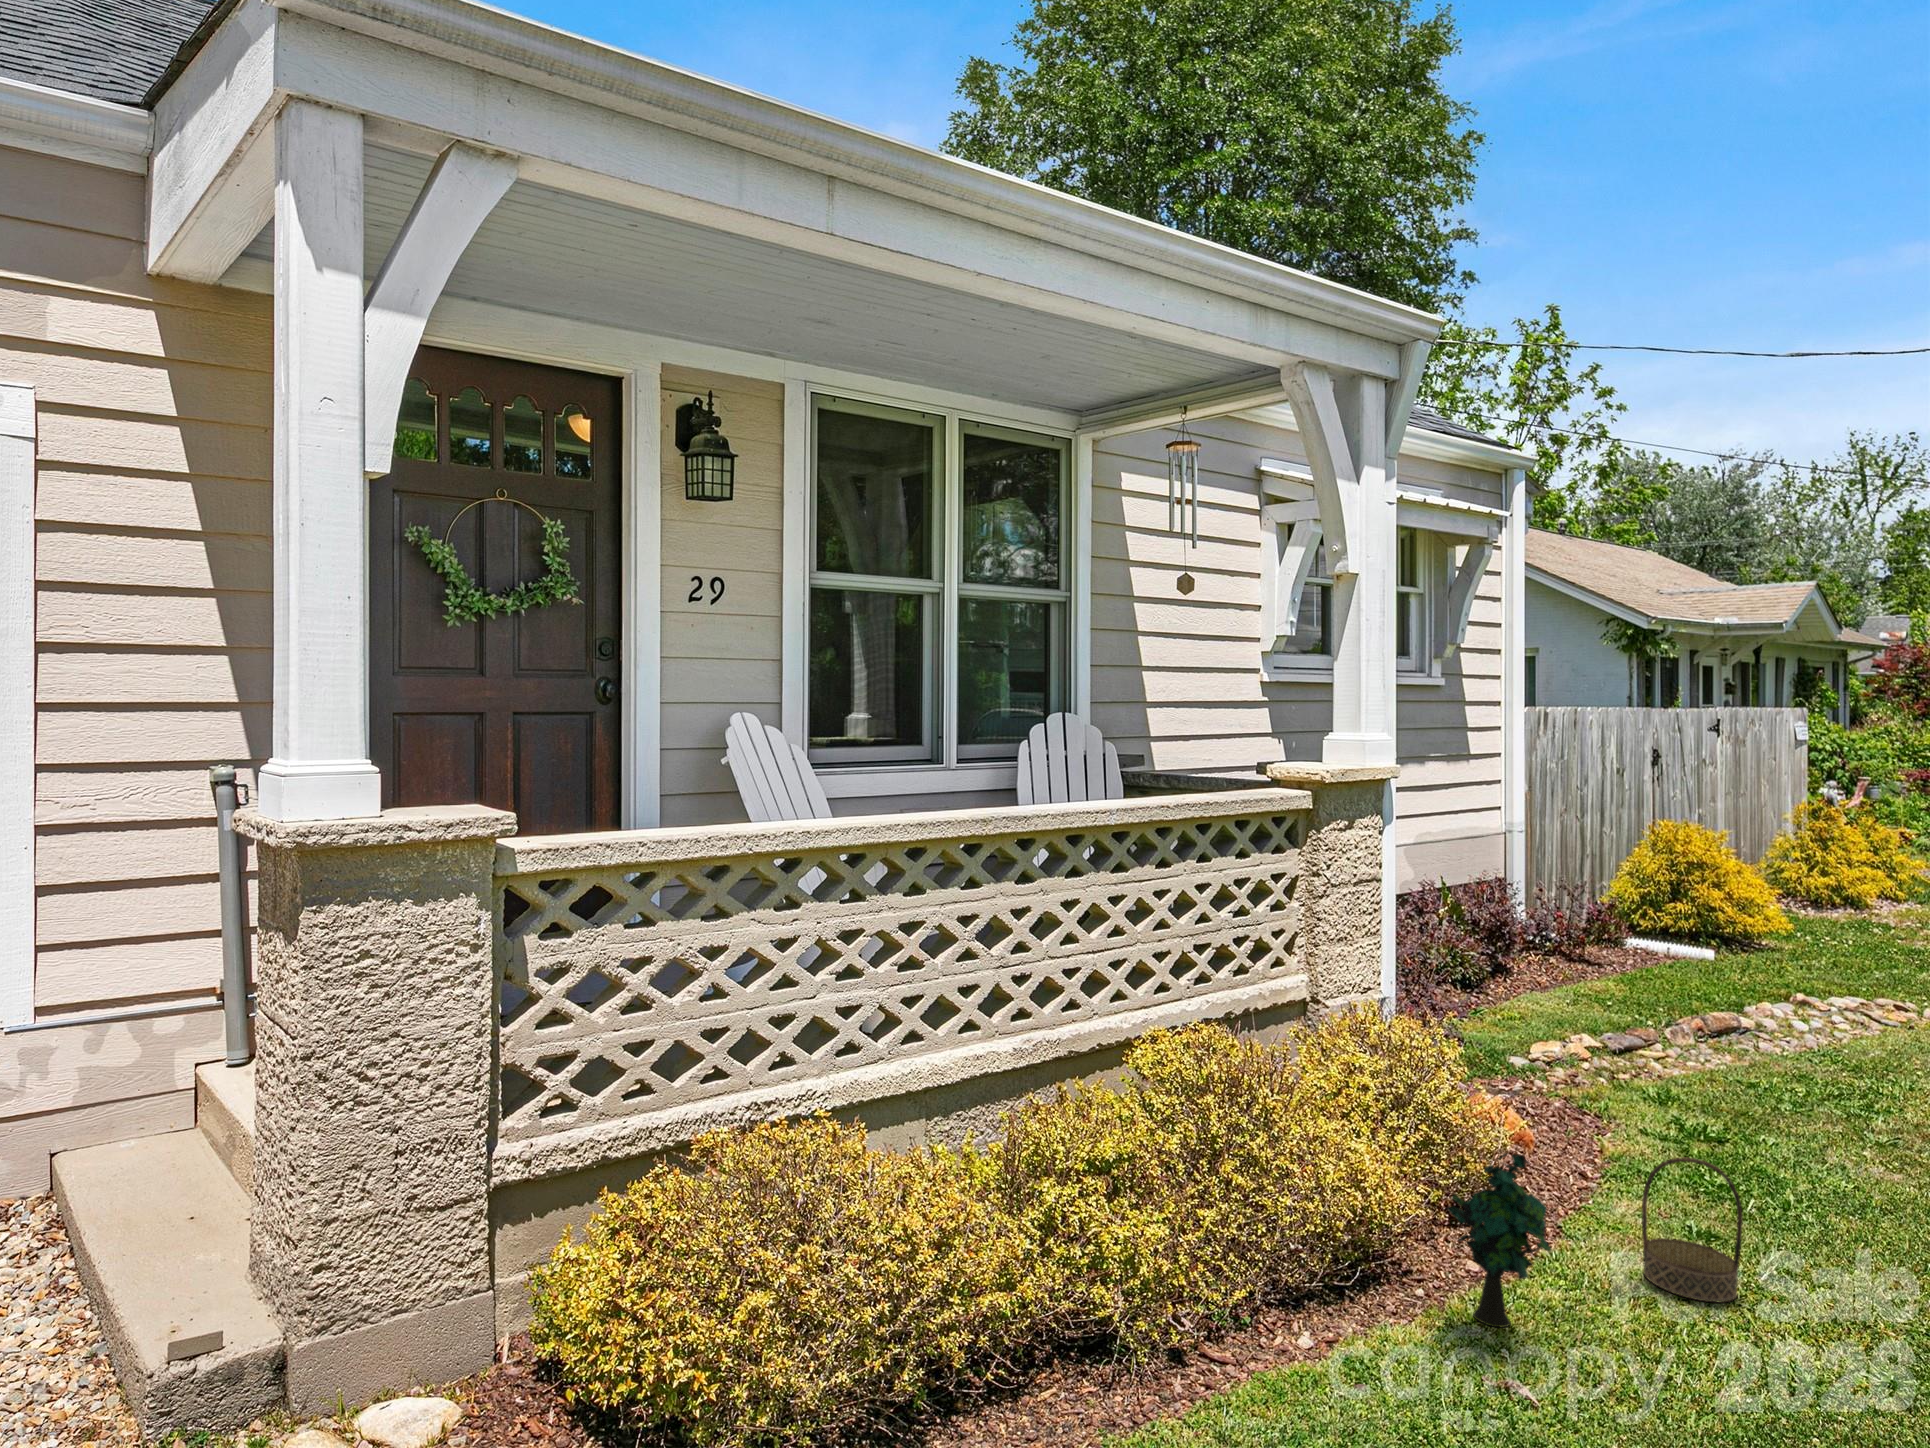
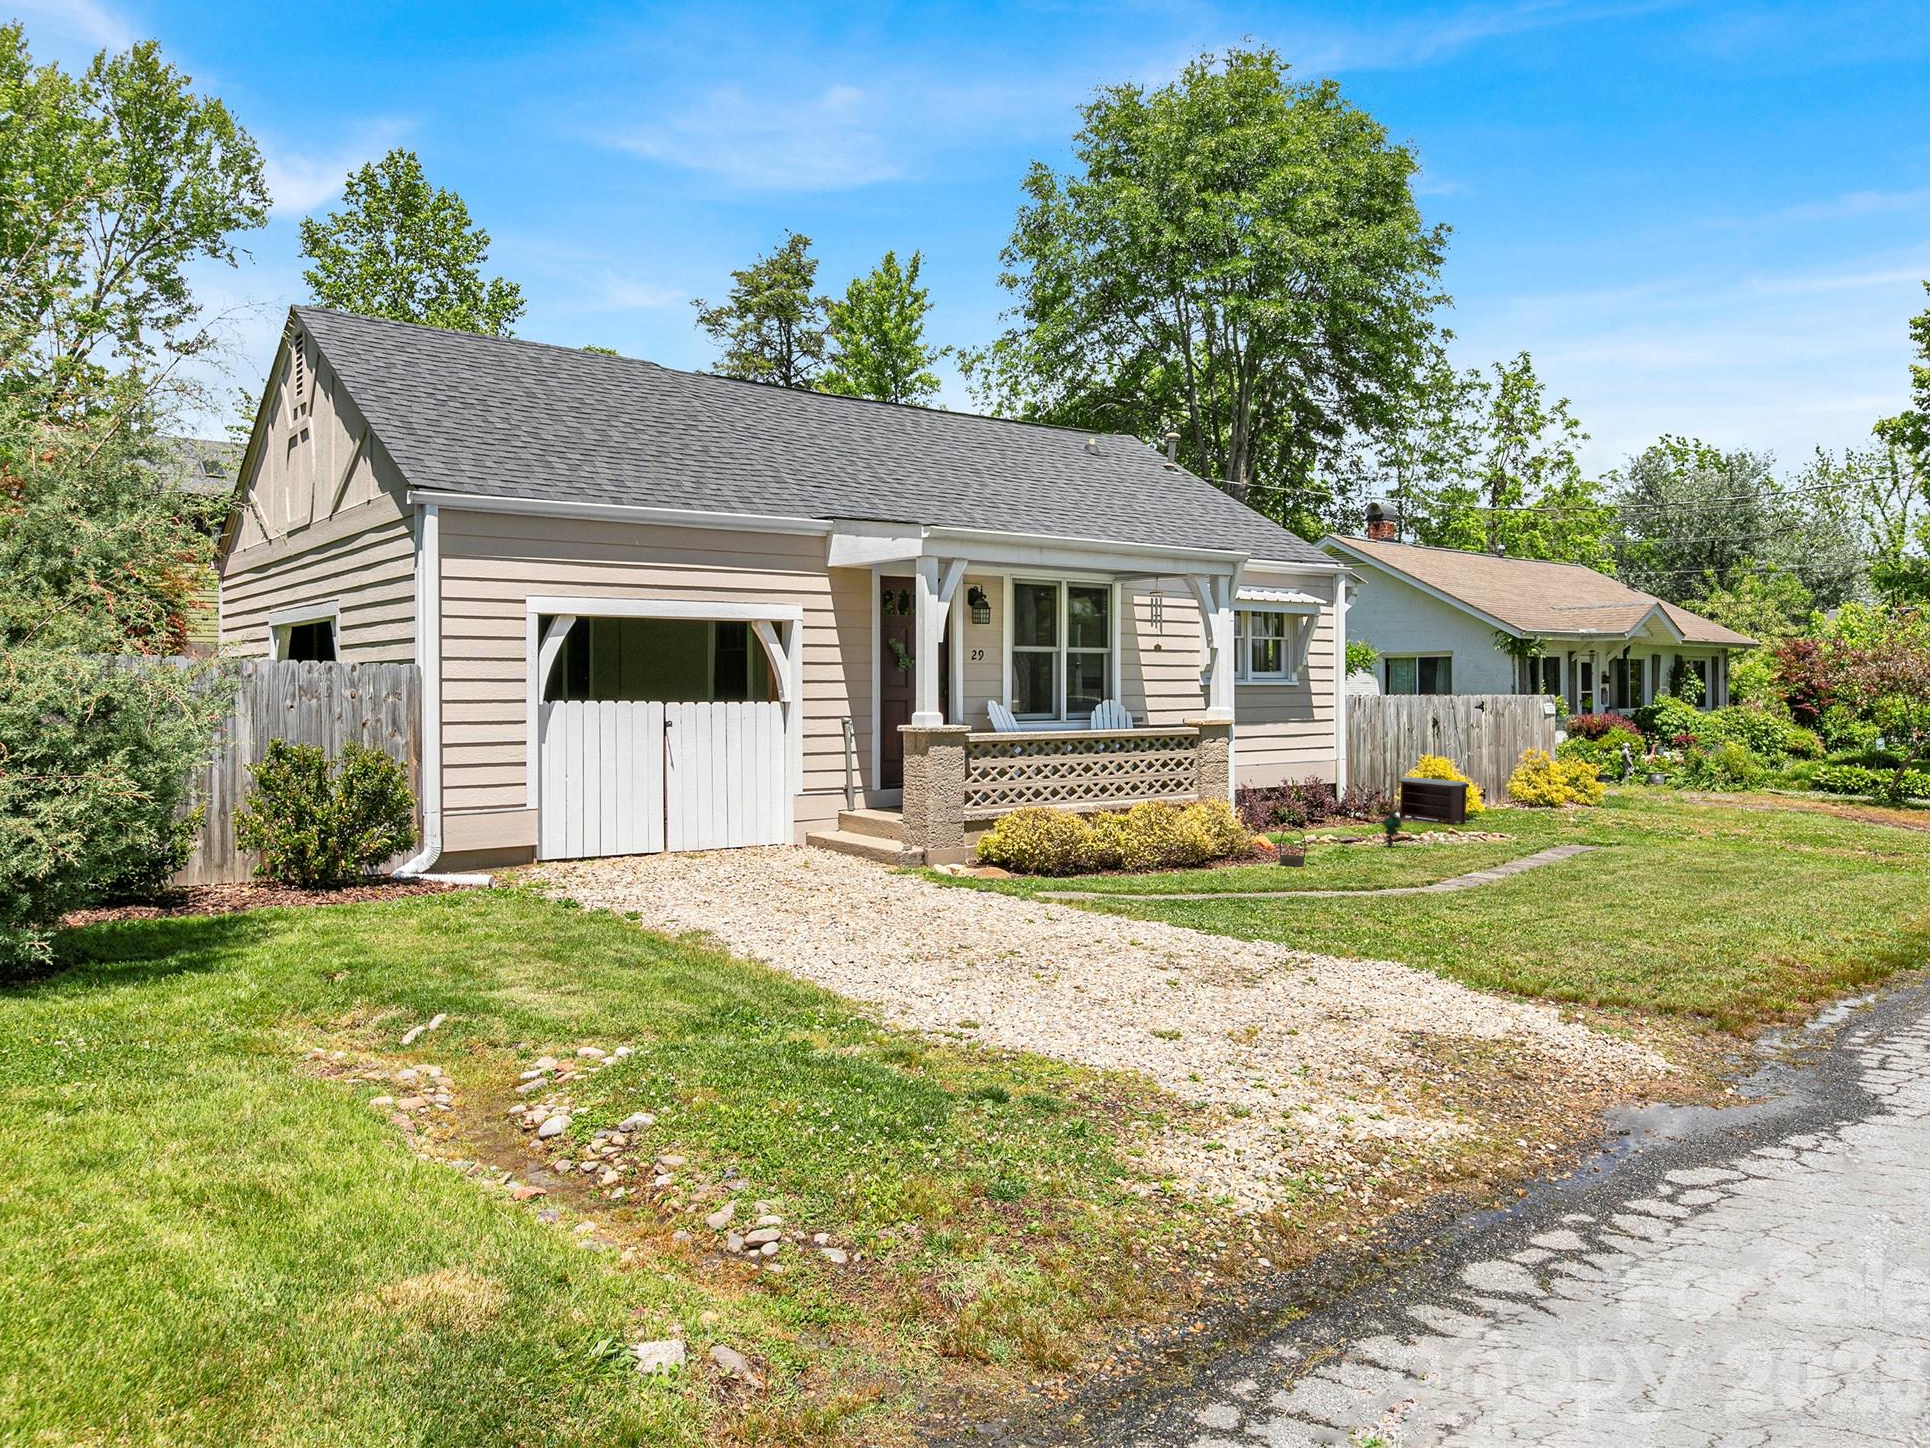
bench: none [1627,865,1786,969] -> present [1399,777,1469,824]
decorative plant: present [1442,1153,1551,1327] -> present [1381,809,1402,847]

